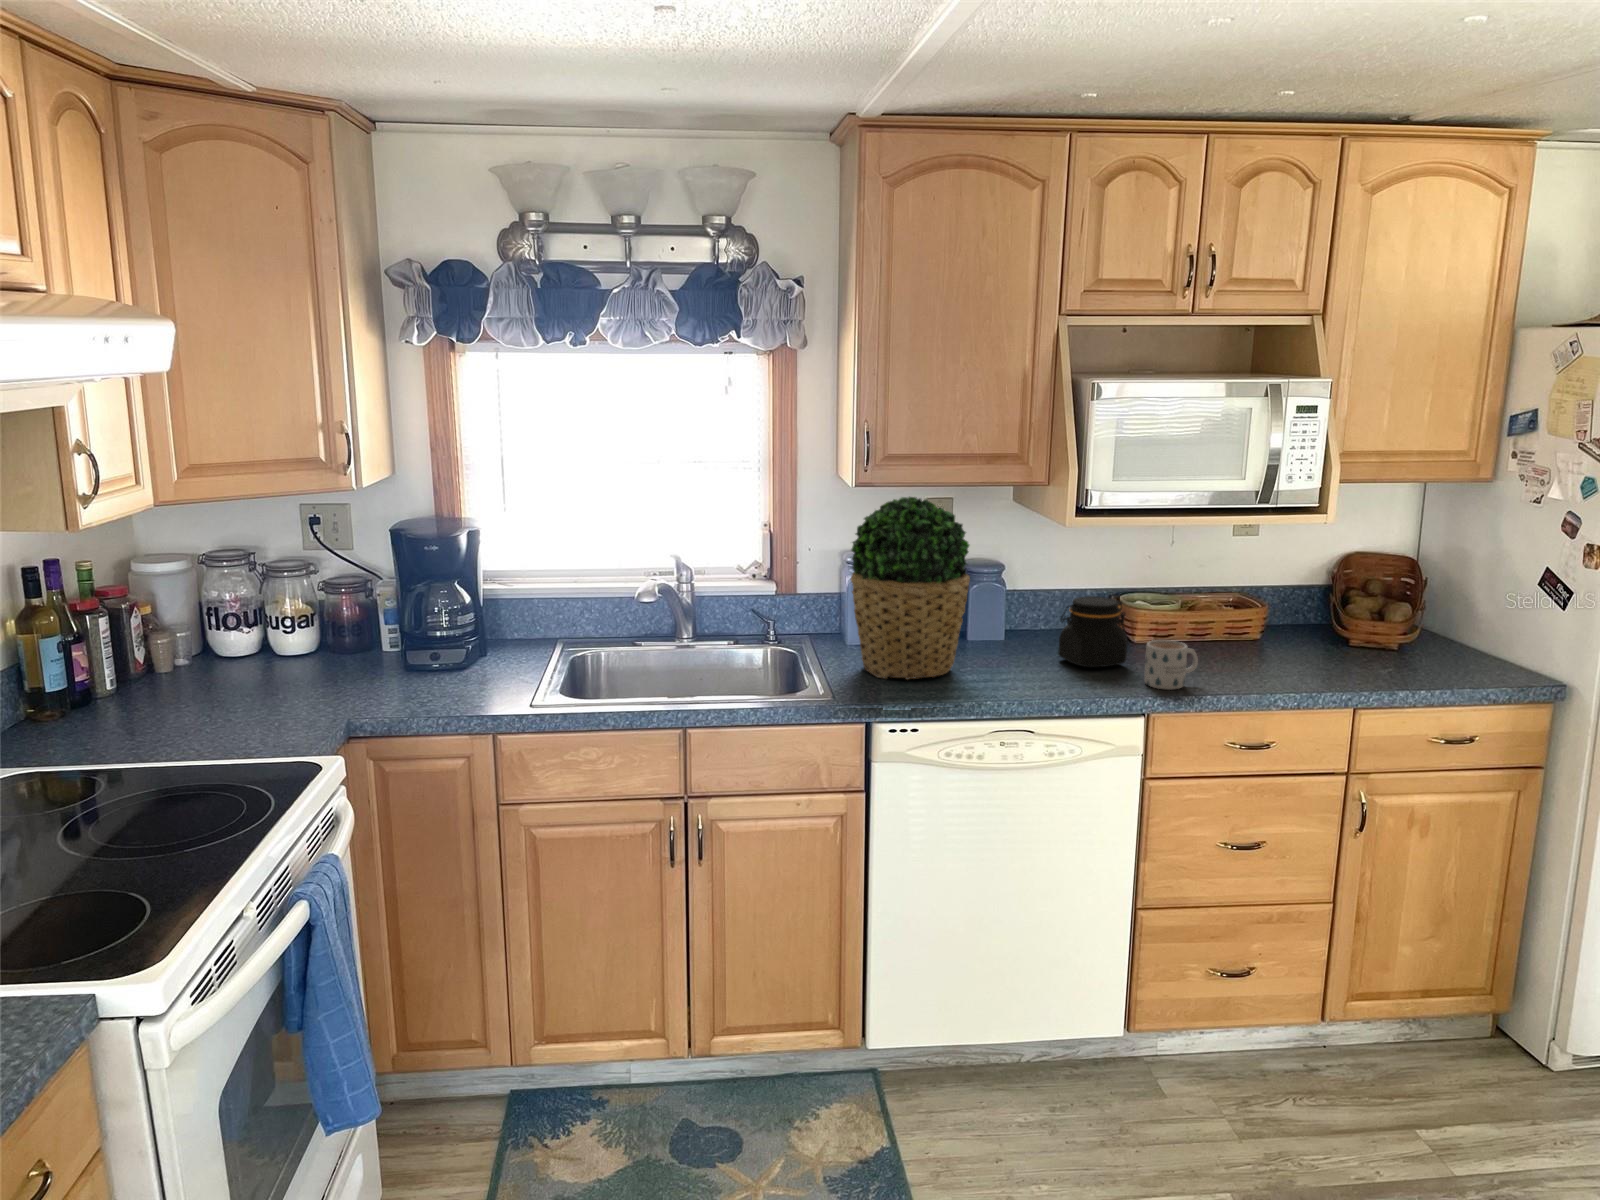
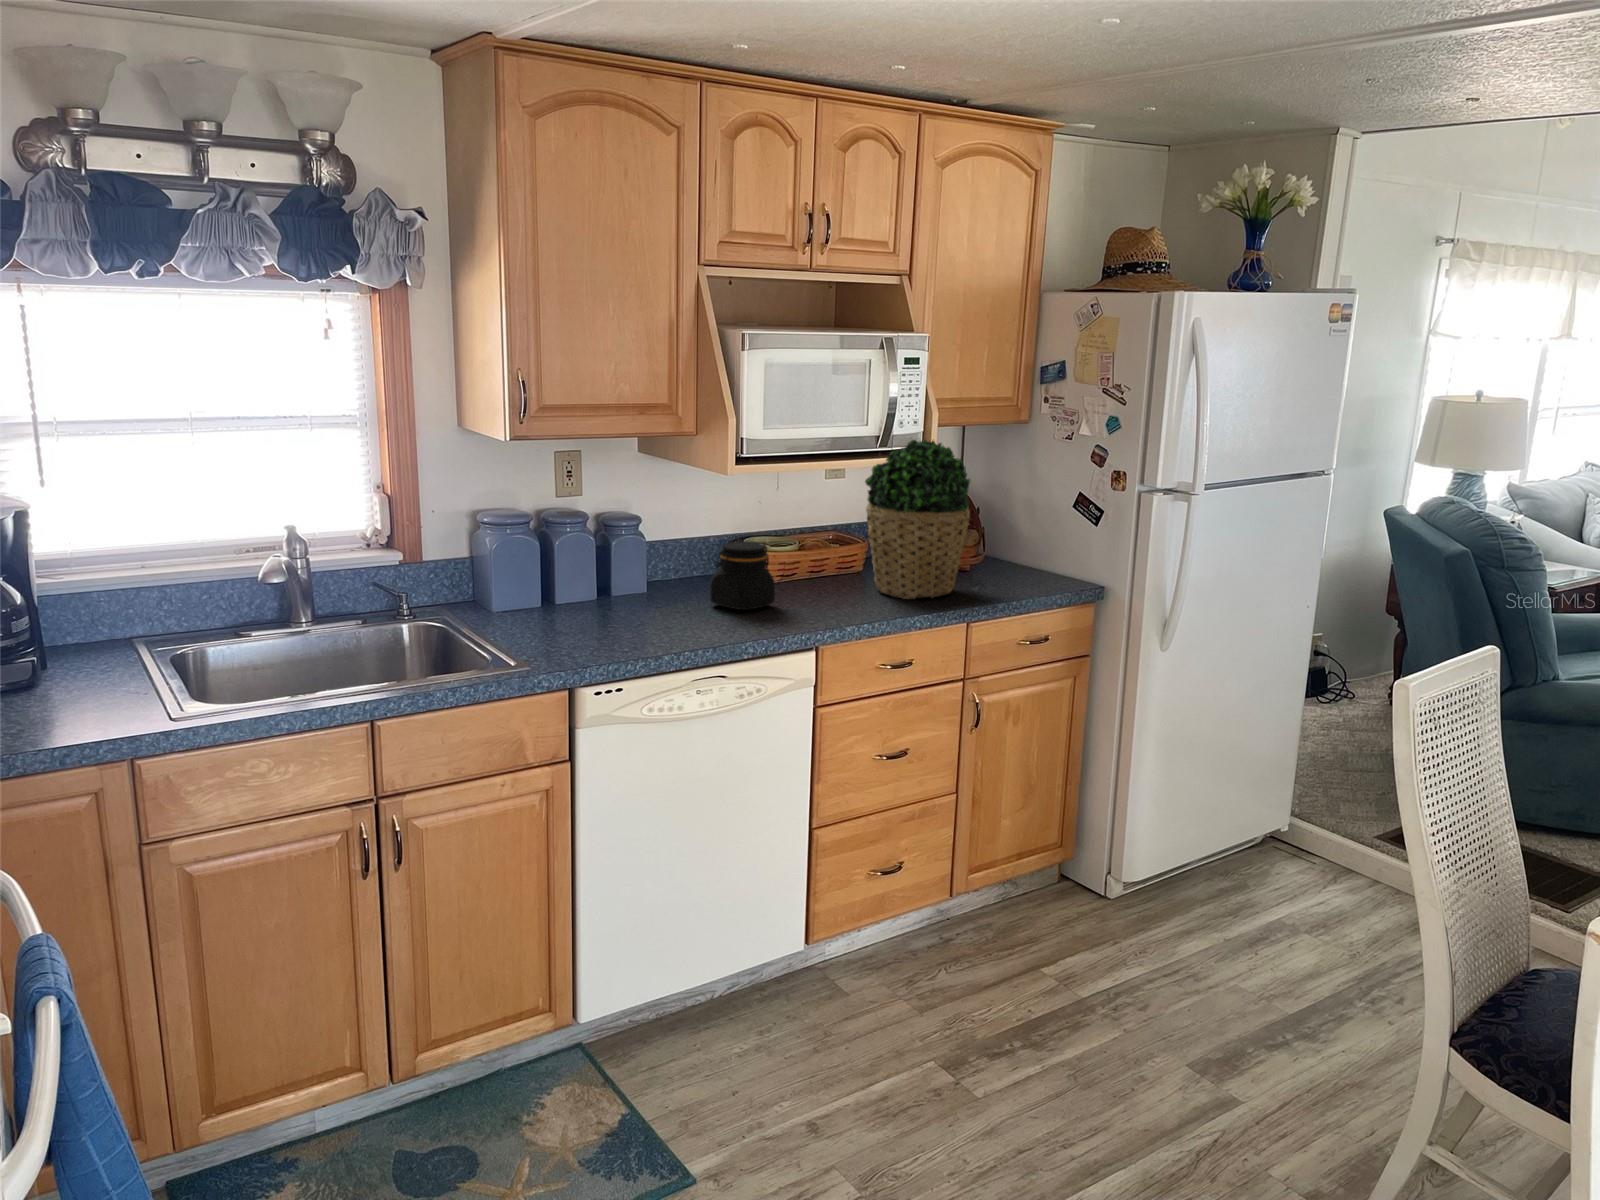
potted plant: present [851,497,970,679] -> present [865,438,970,599]
mug: present [1144,640,1198,690] -> none [802,577,845,623]

